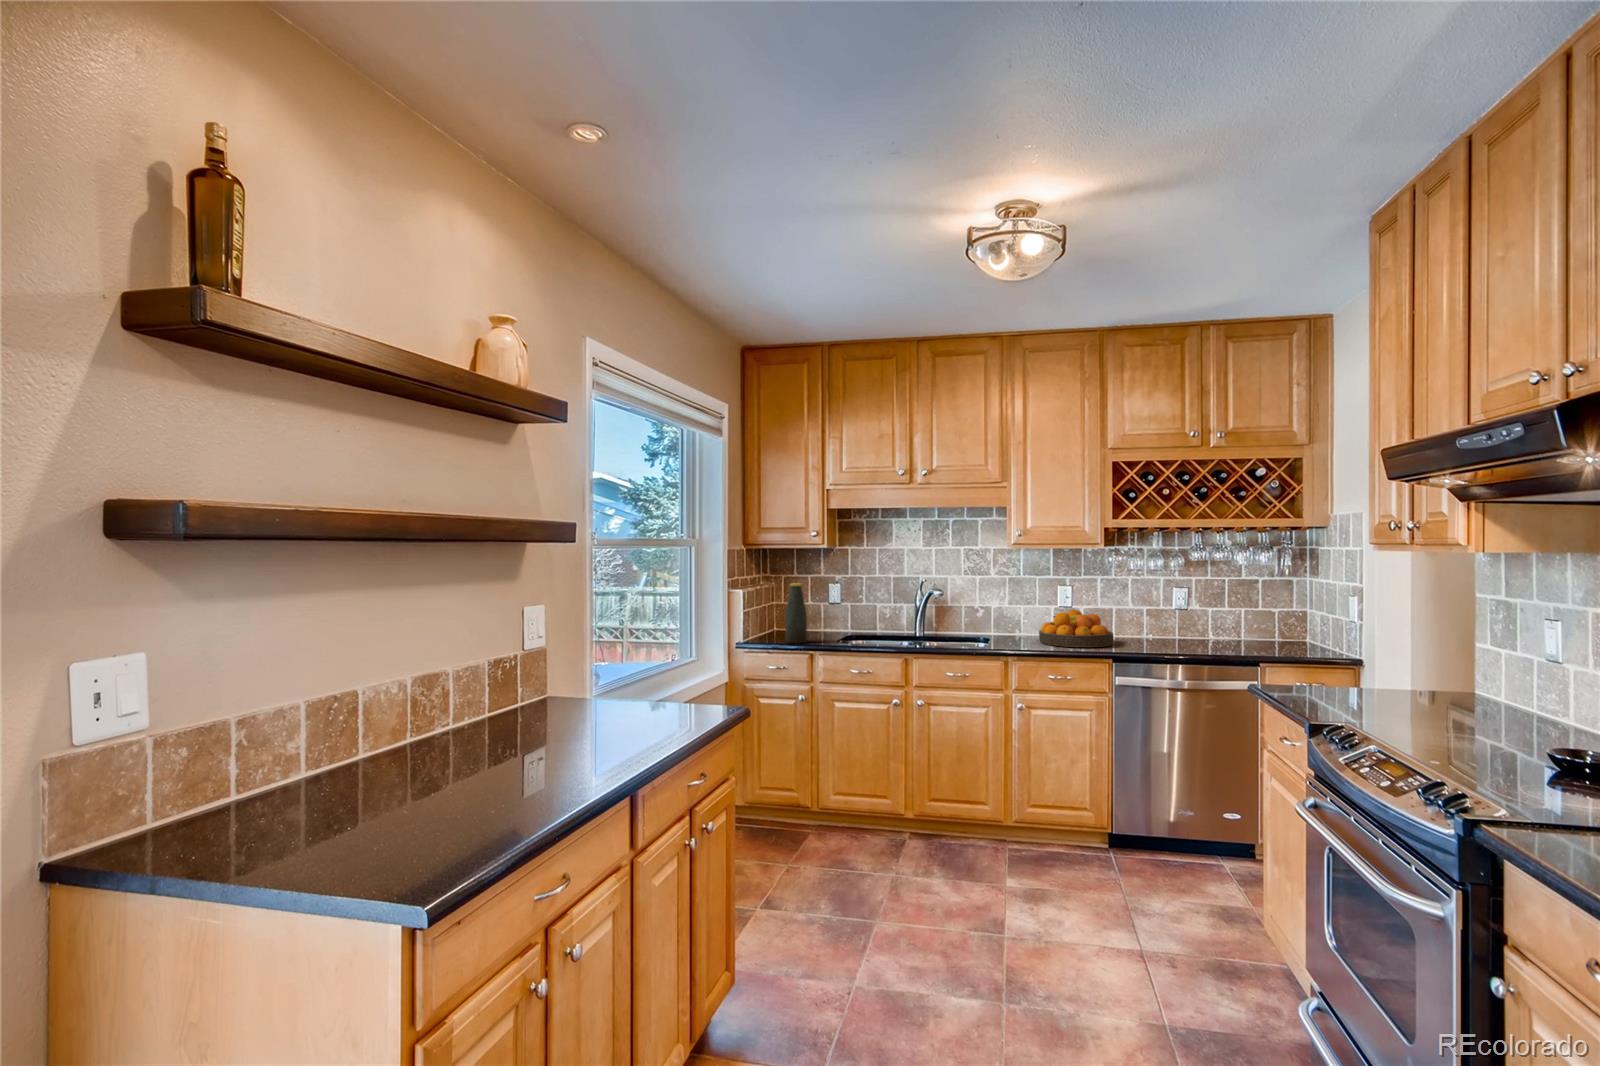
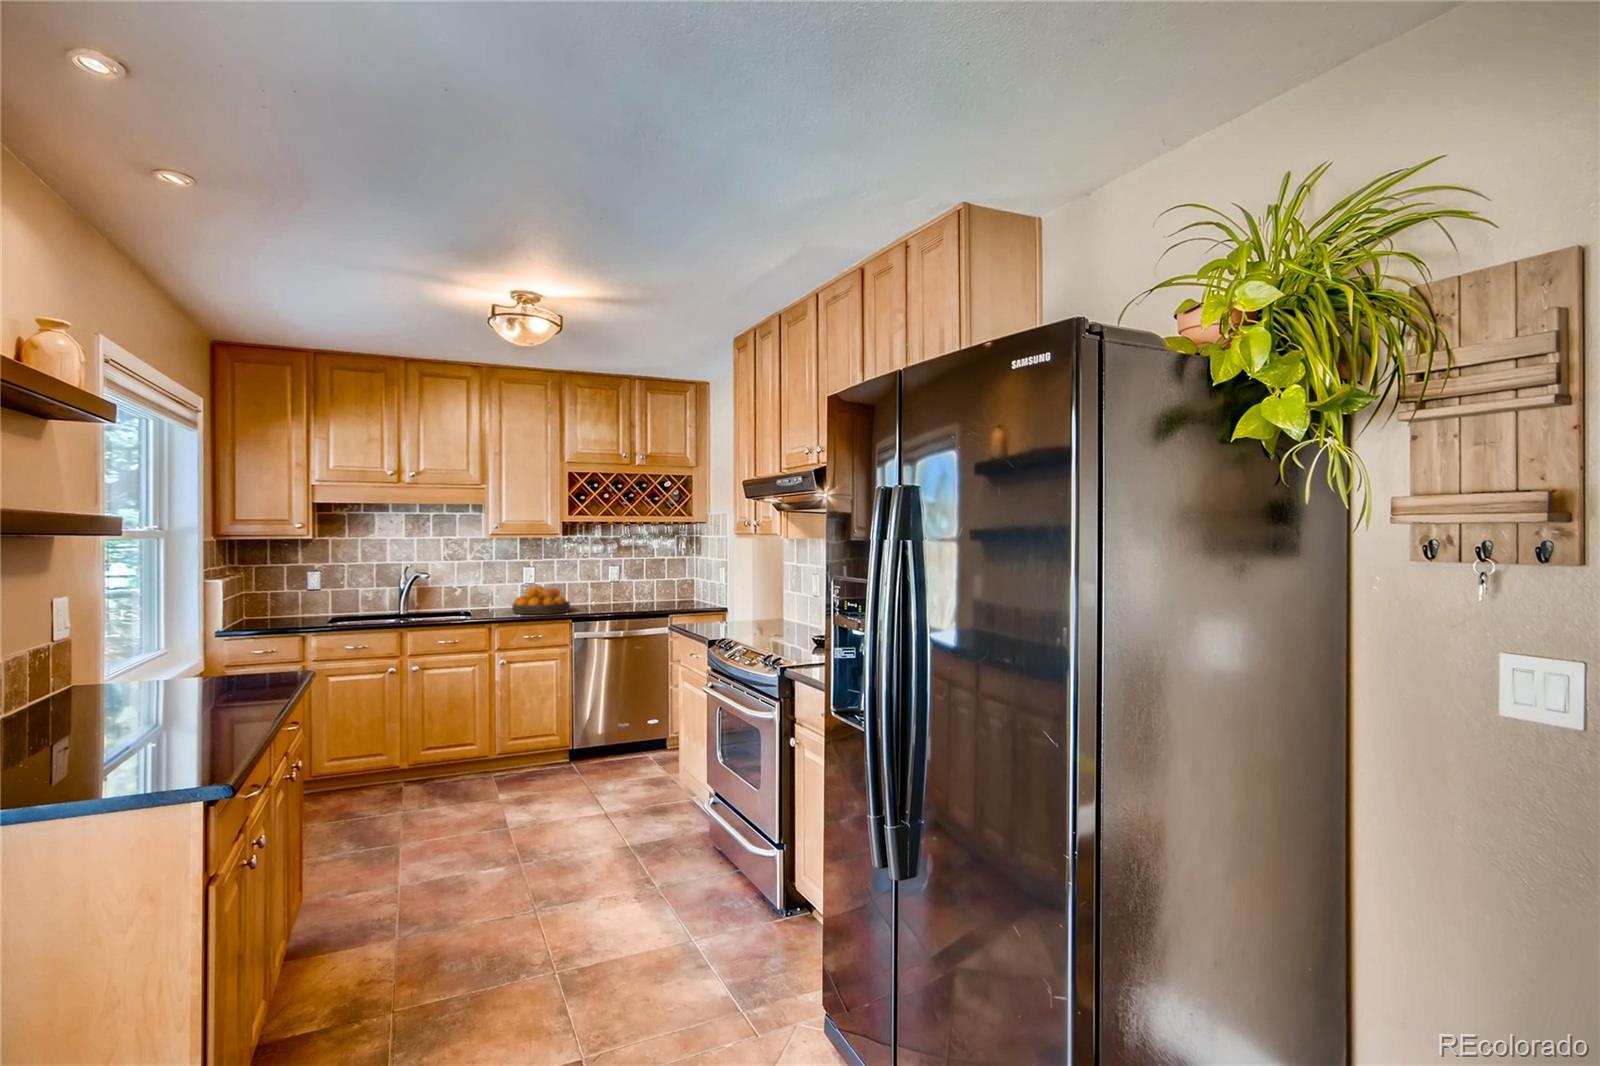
bottle: present [785,584,807,643] -> none [266,573,292,631]

